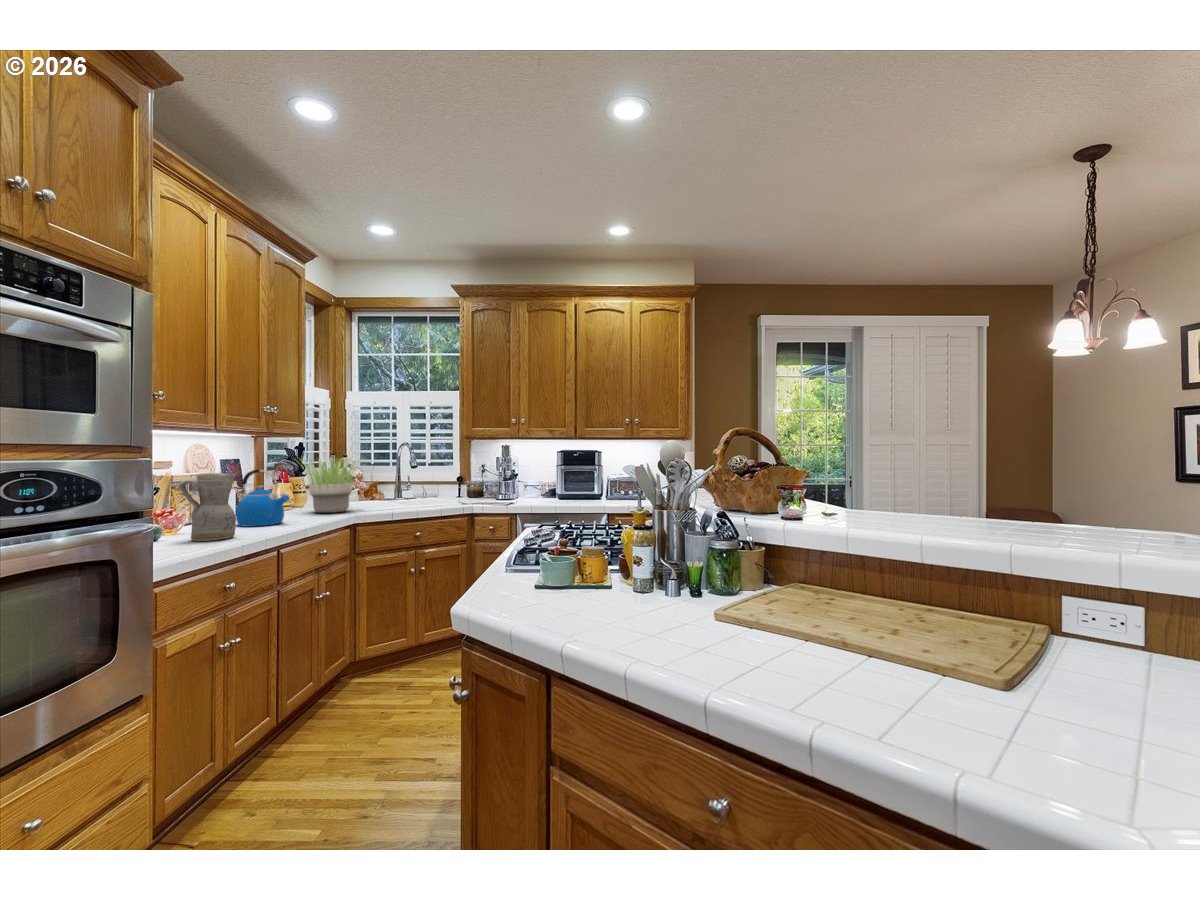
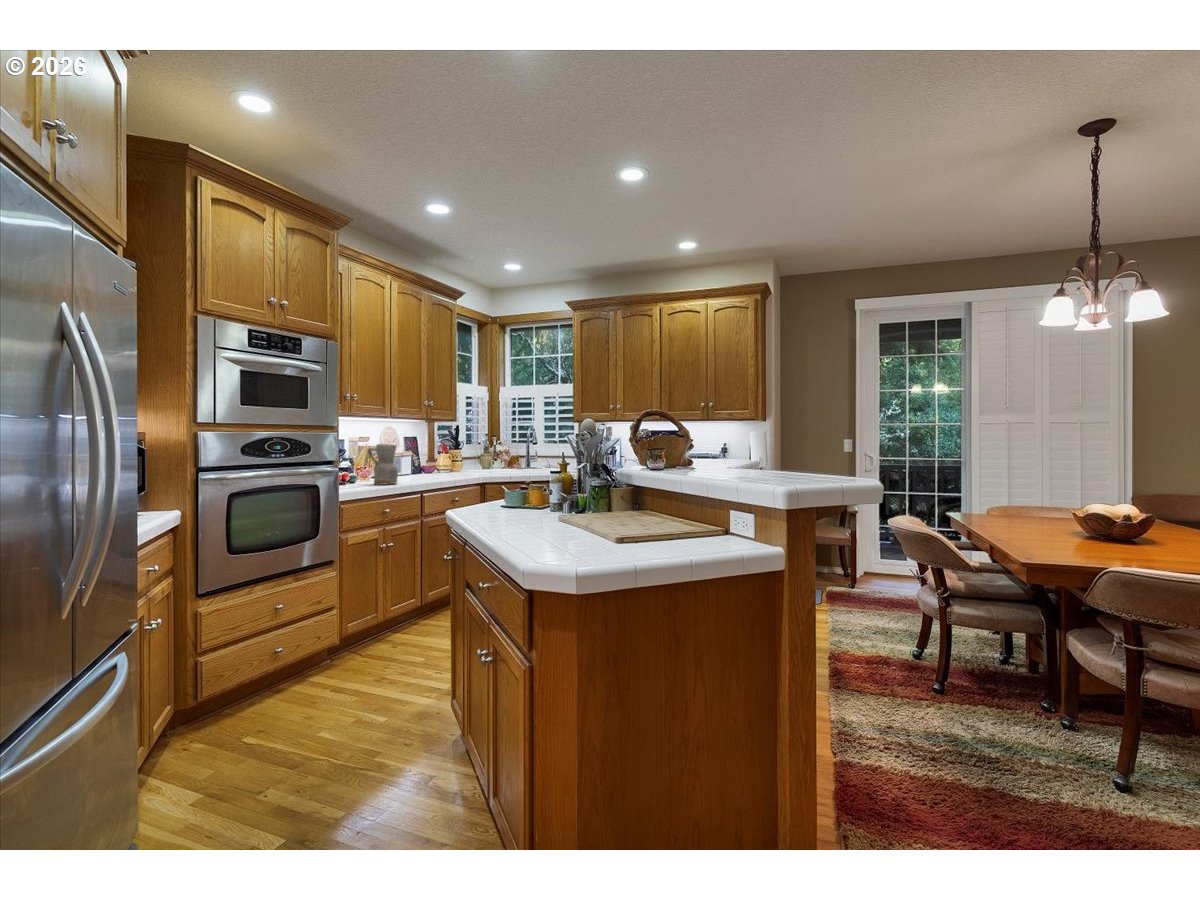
potted plant: present [302,458,356,513] -> none [445,435,492,475]
kettle: present [236,469,290,527] -> none [406,443,435,479]

